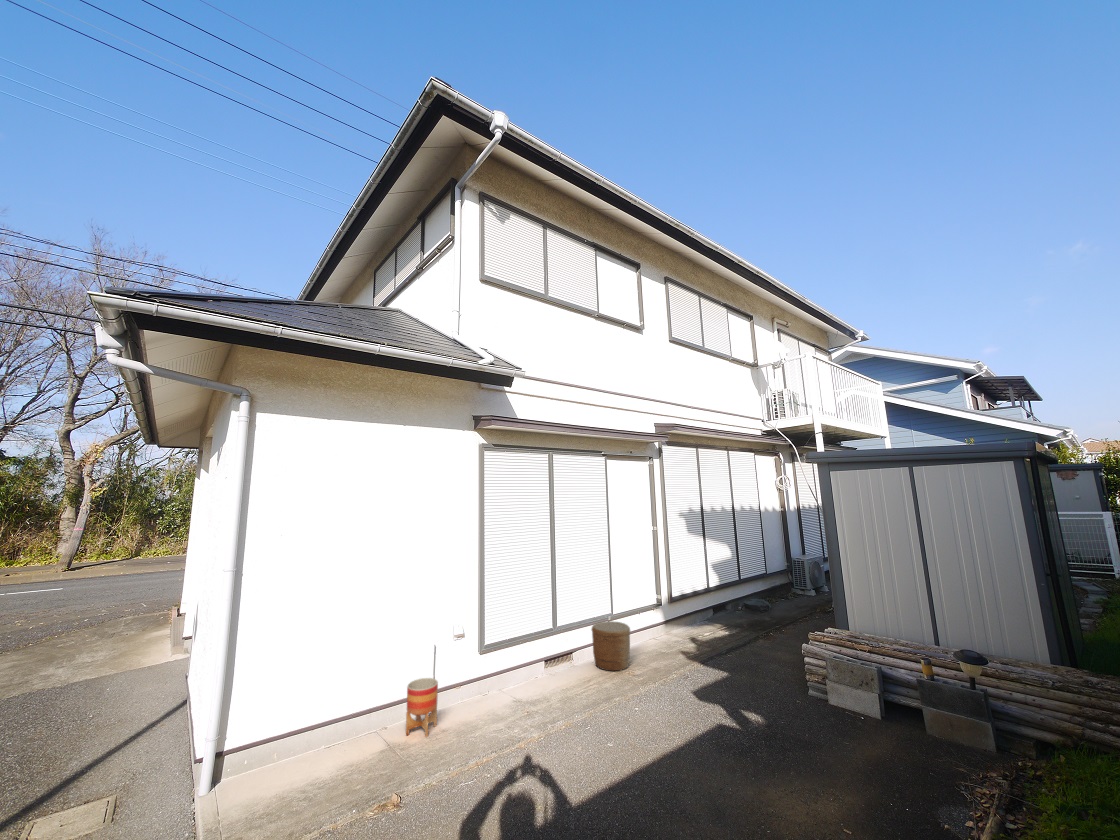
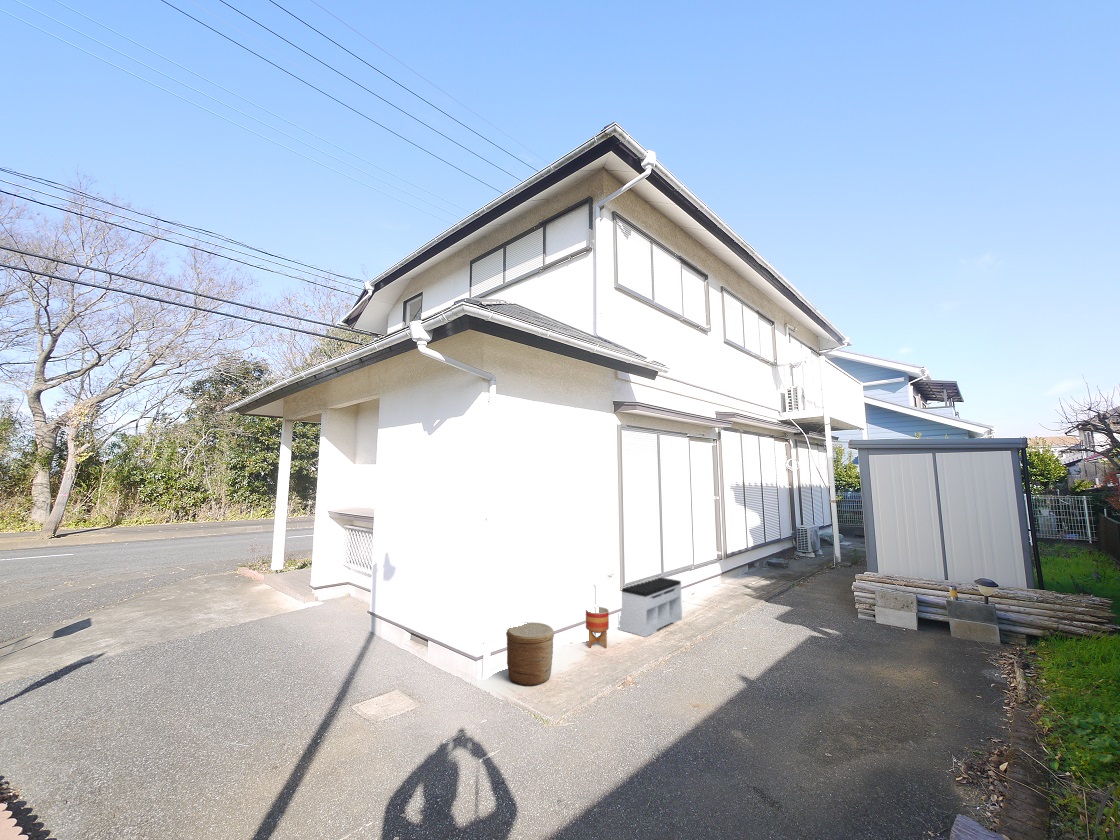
woven basket: present [592,621,630,671] -> present [506,622,554,686]
bench: none [473,632,568,719] -> present [619,578,682,637]

